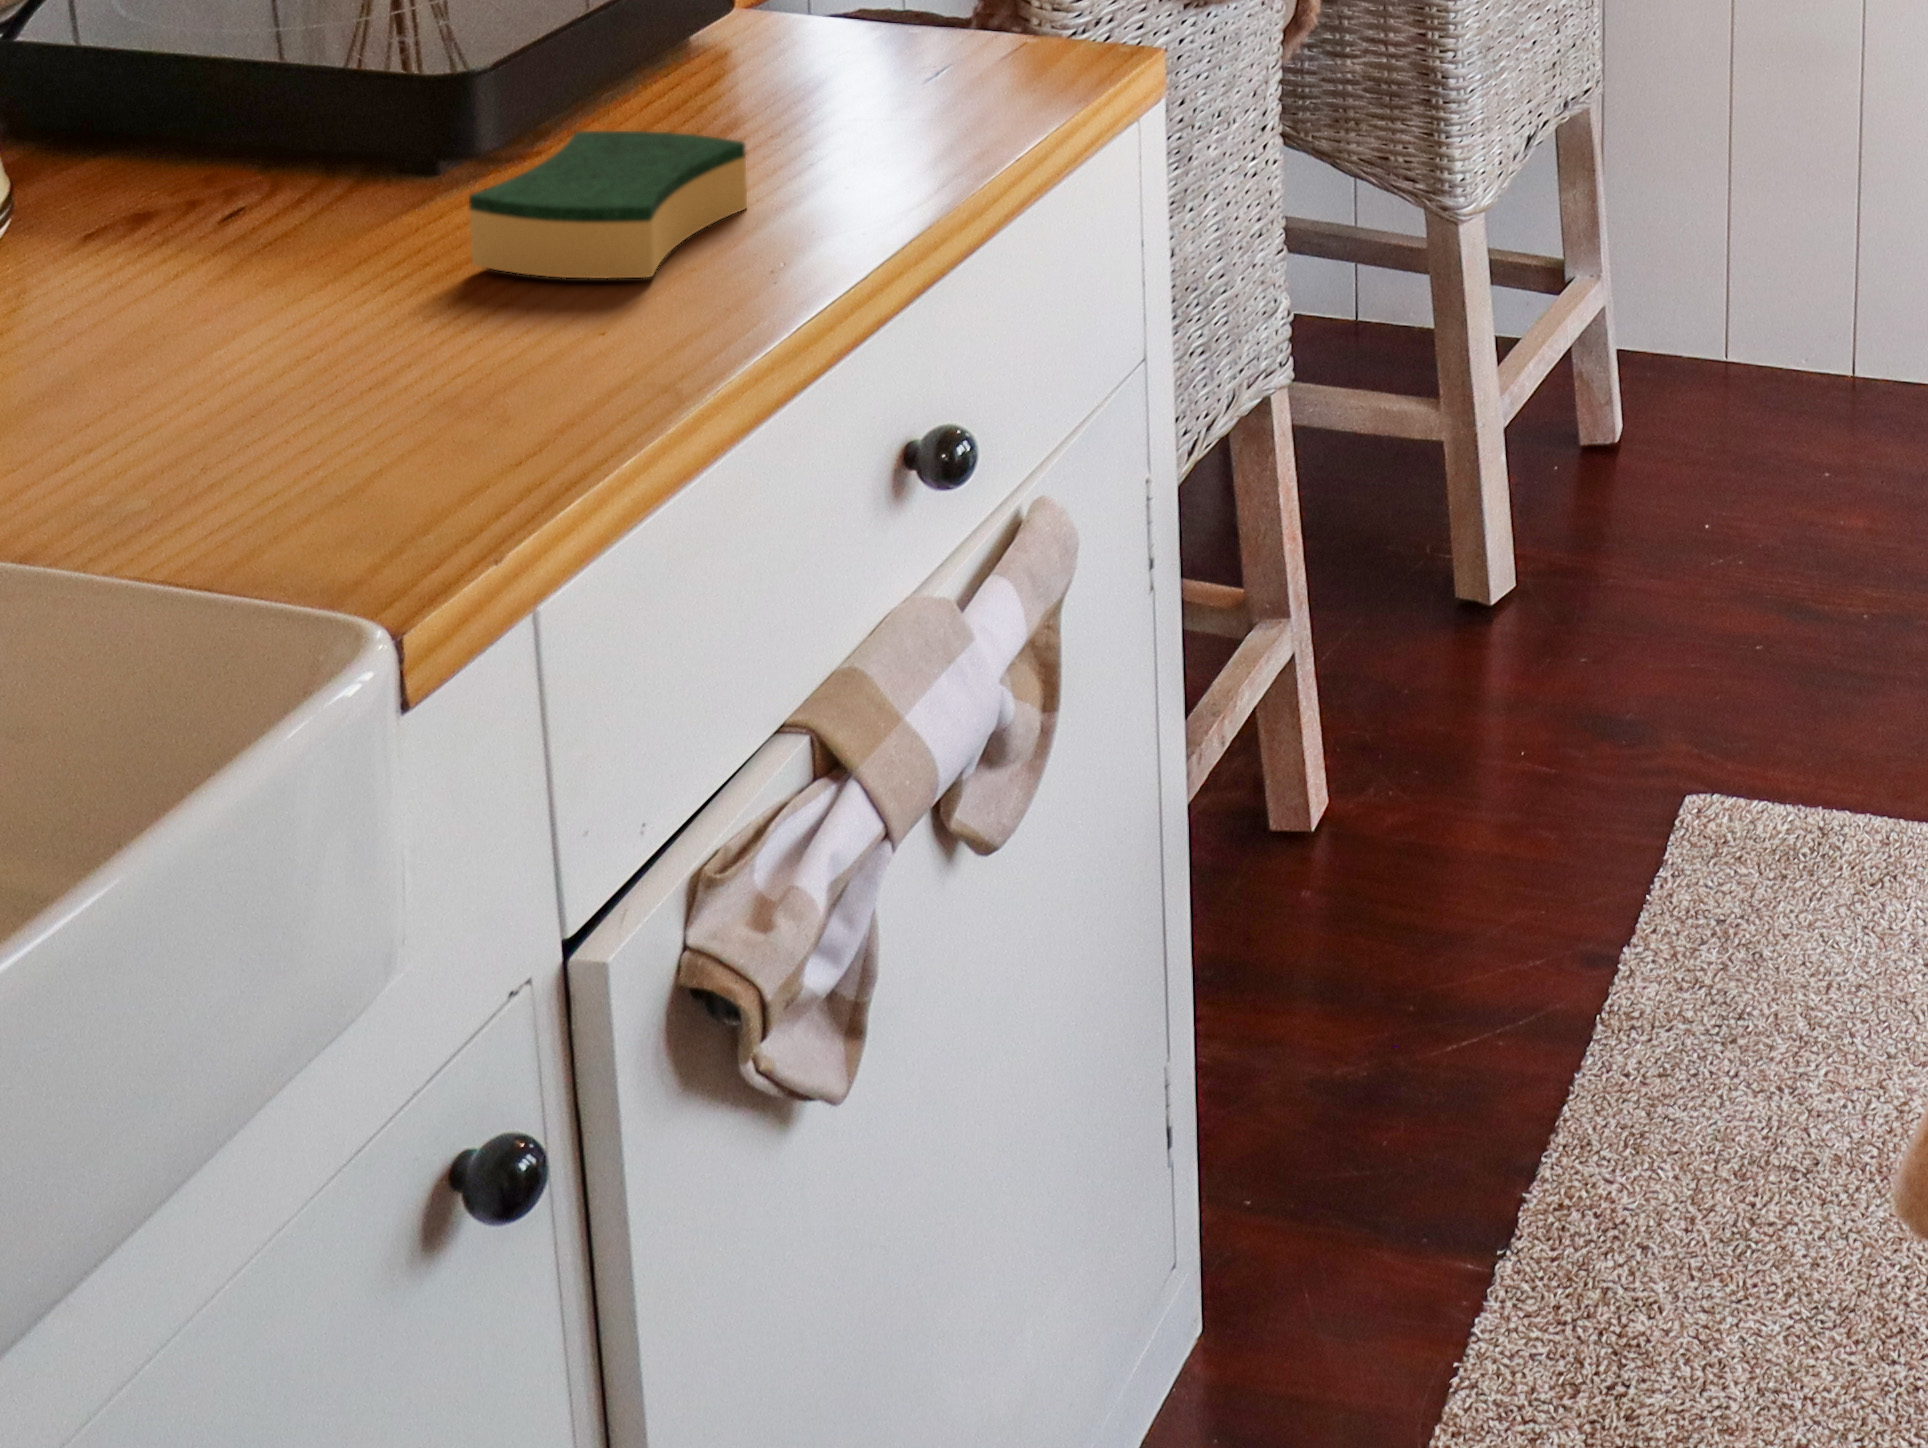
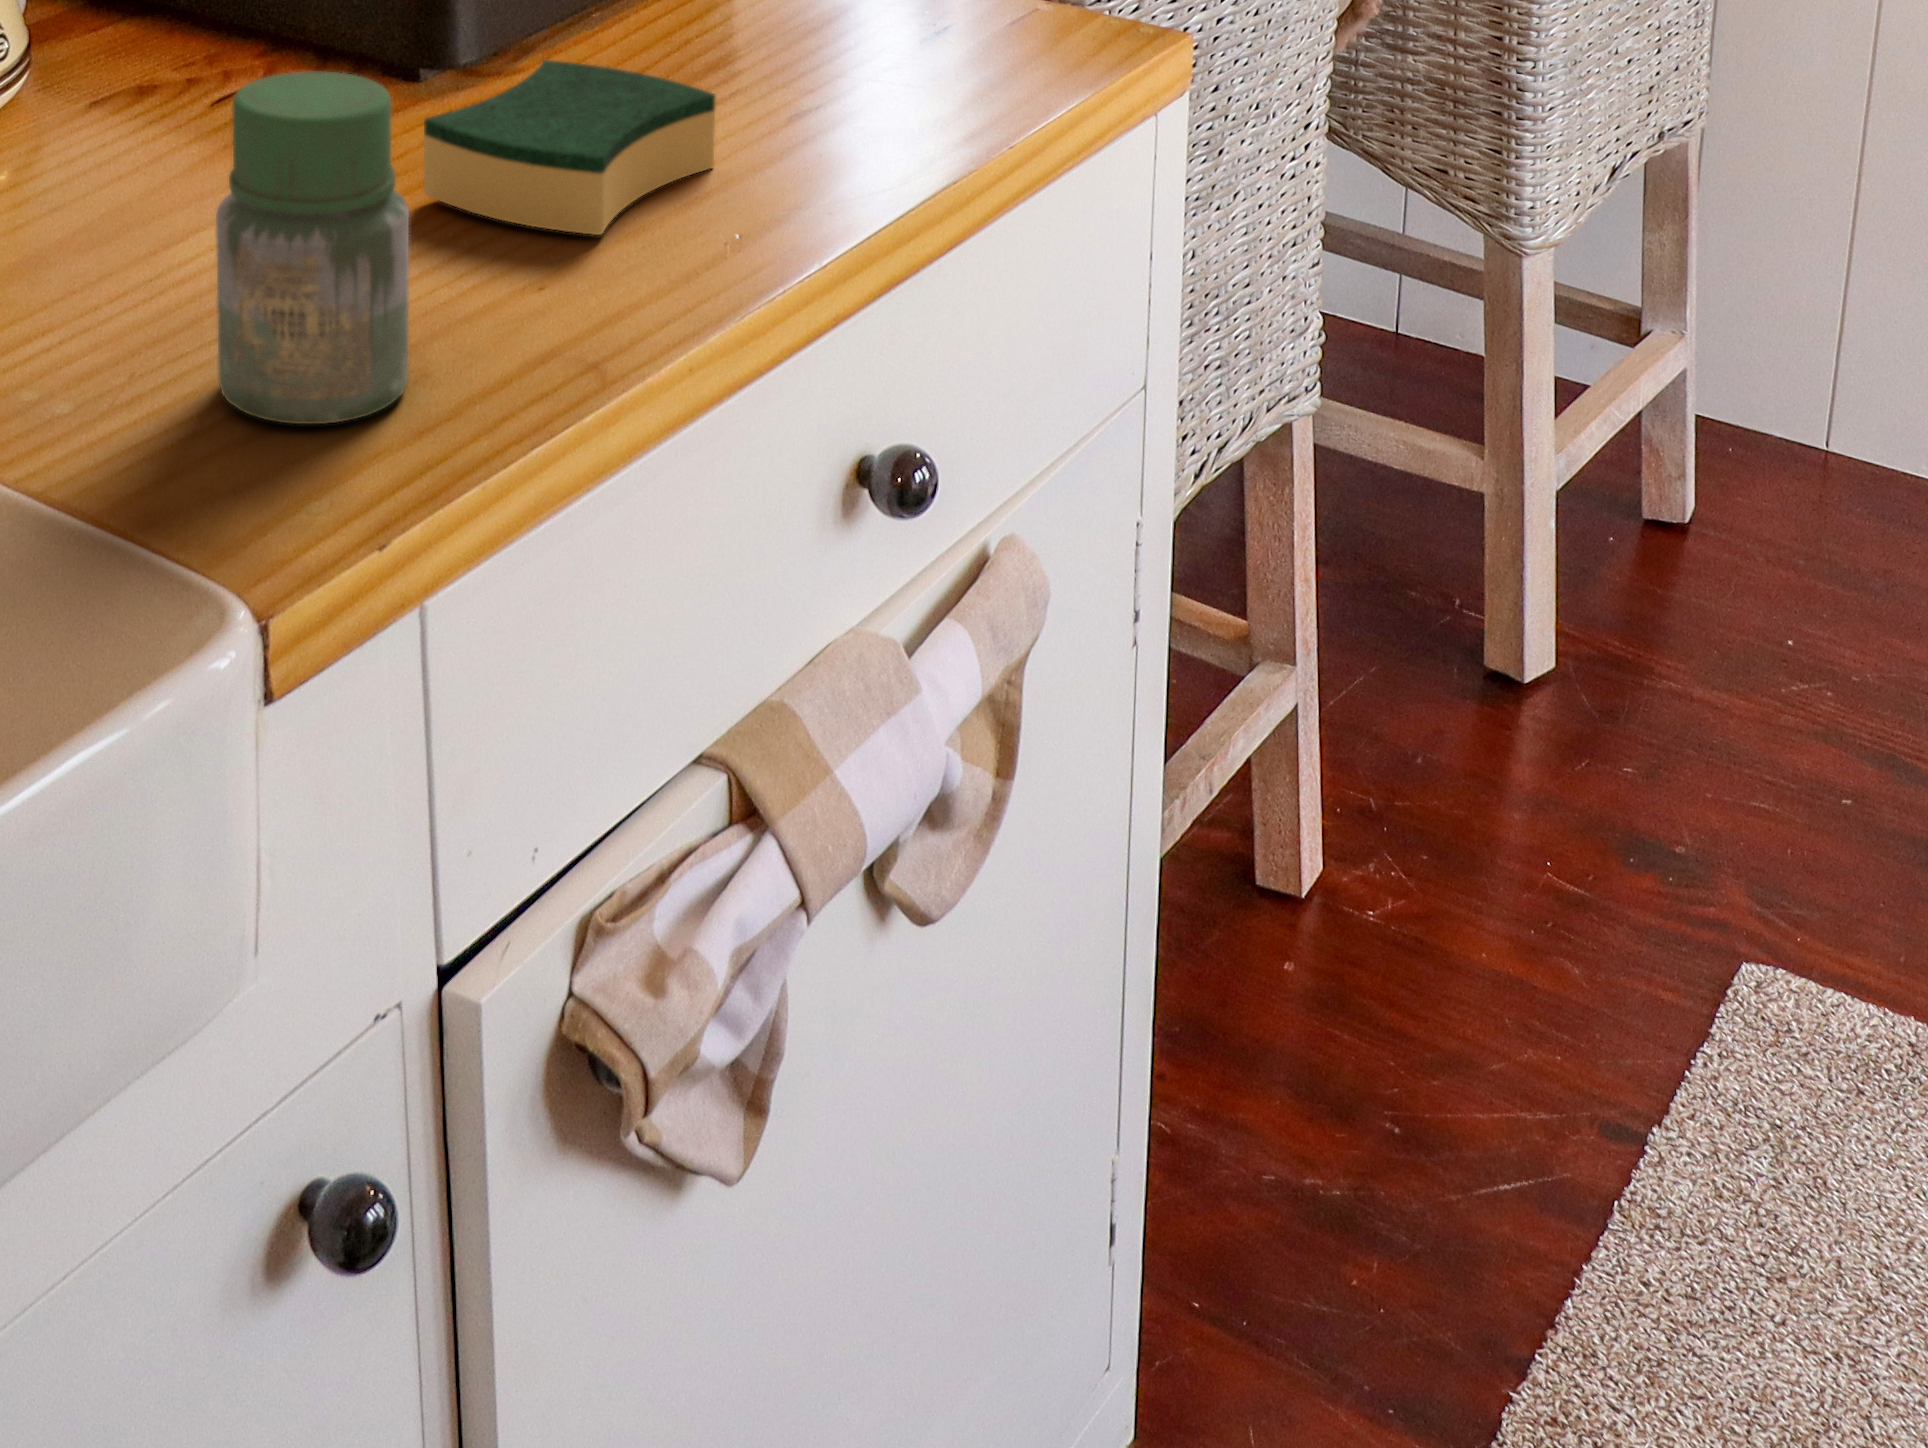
jar: none [296,152,492,473] -> present [216,71,409,424]

